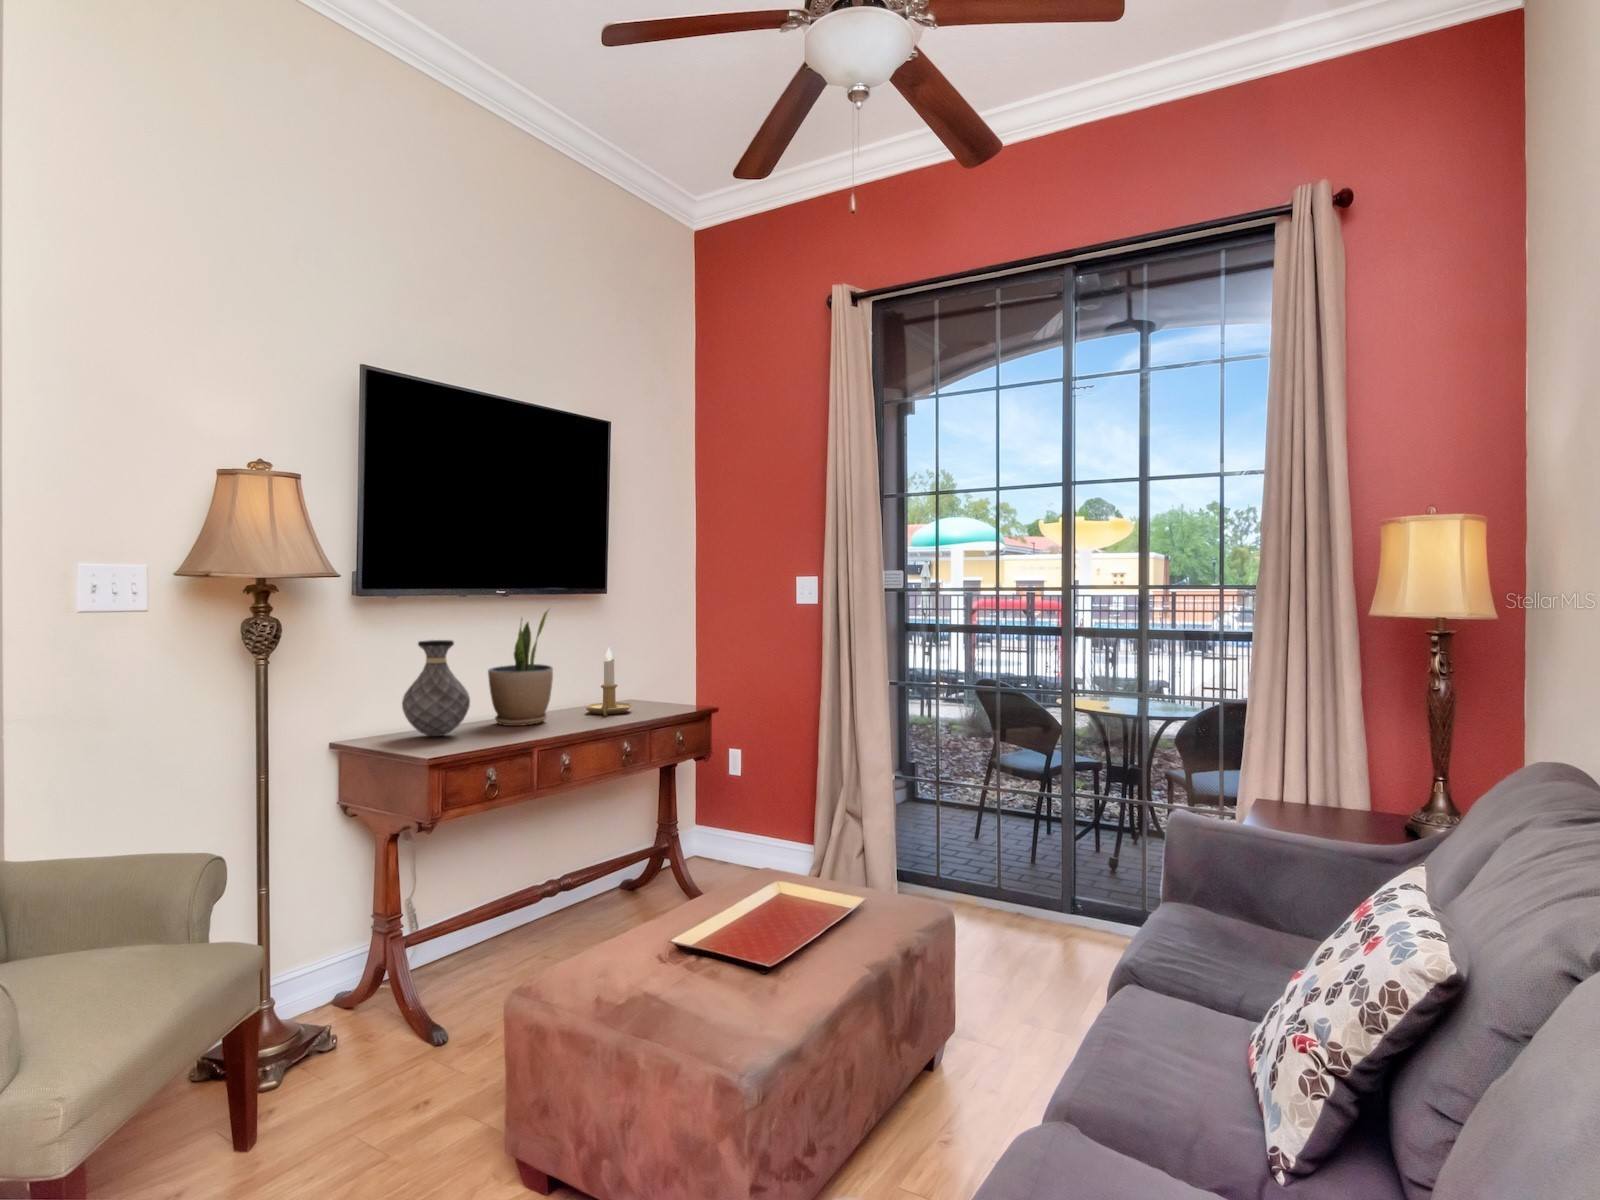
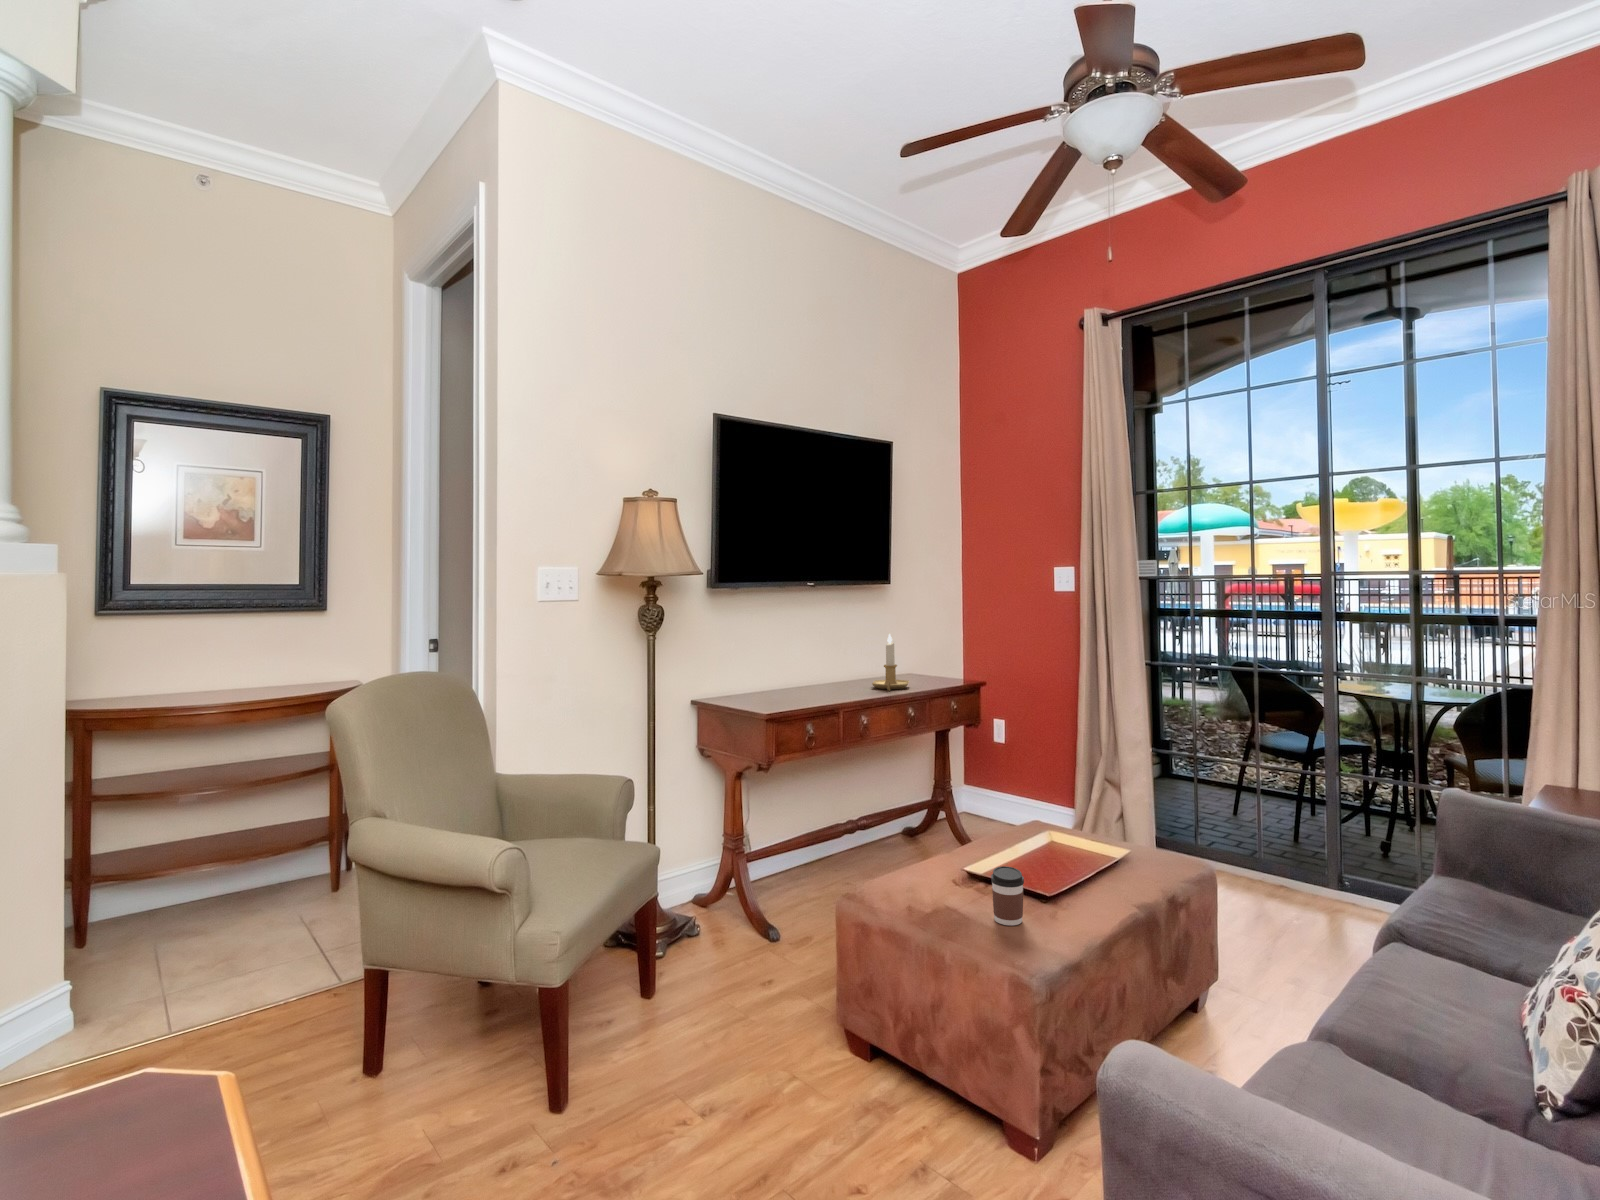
potted plant: present [488,610,553,726] -> none [797,602,847,697]
vase: present [402,640,470,736] -> none [738,629,787,704]
coffee cup: none [698,934,738,1009] -> present [991,866,1024,925]

